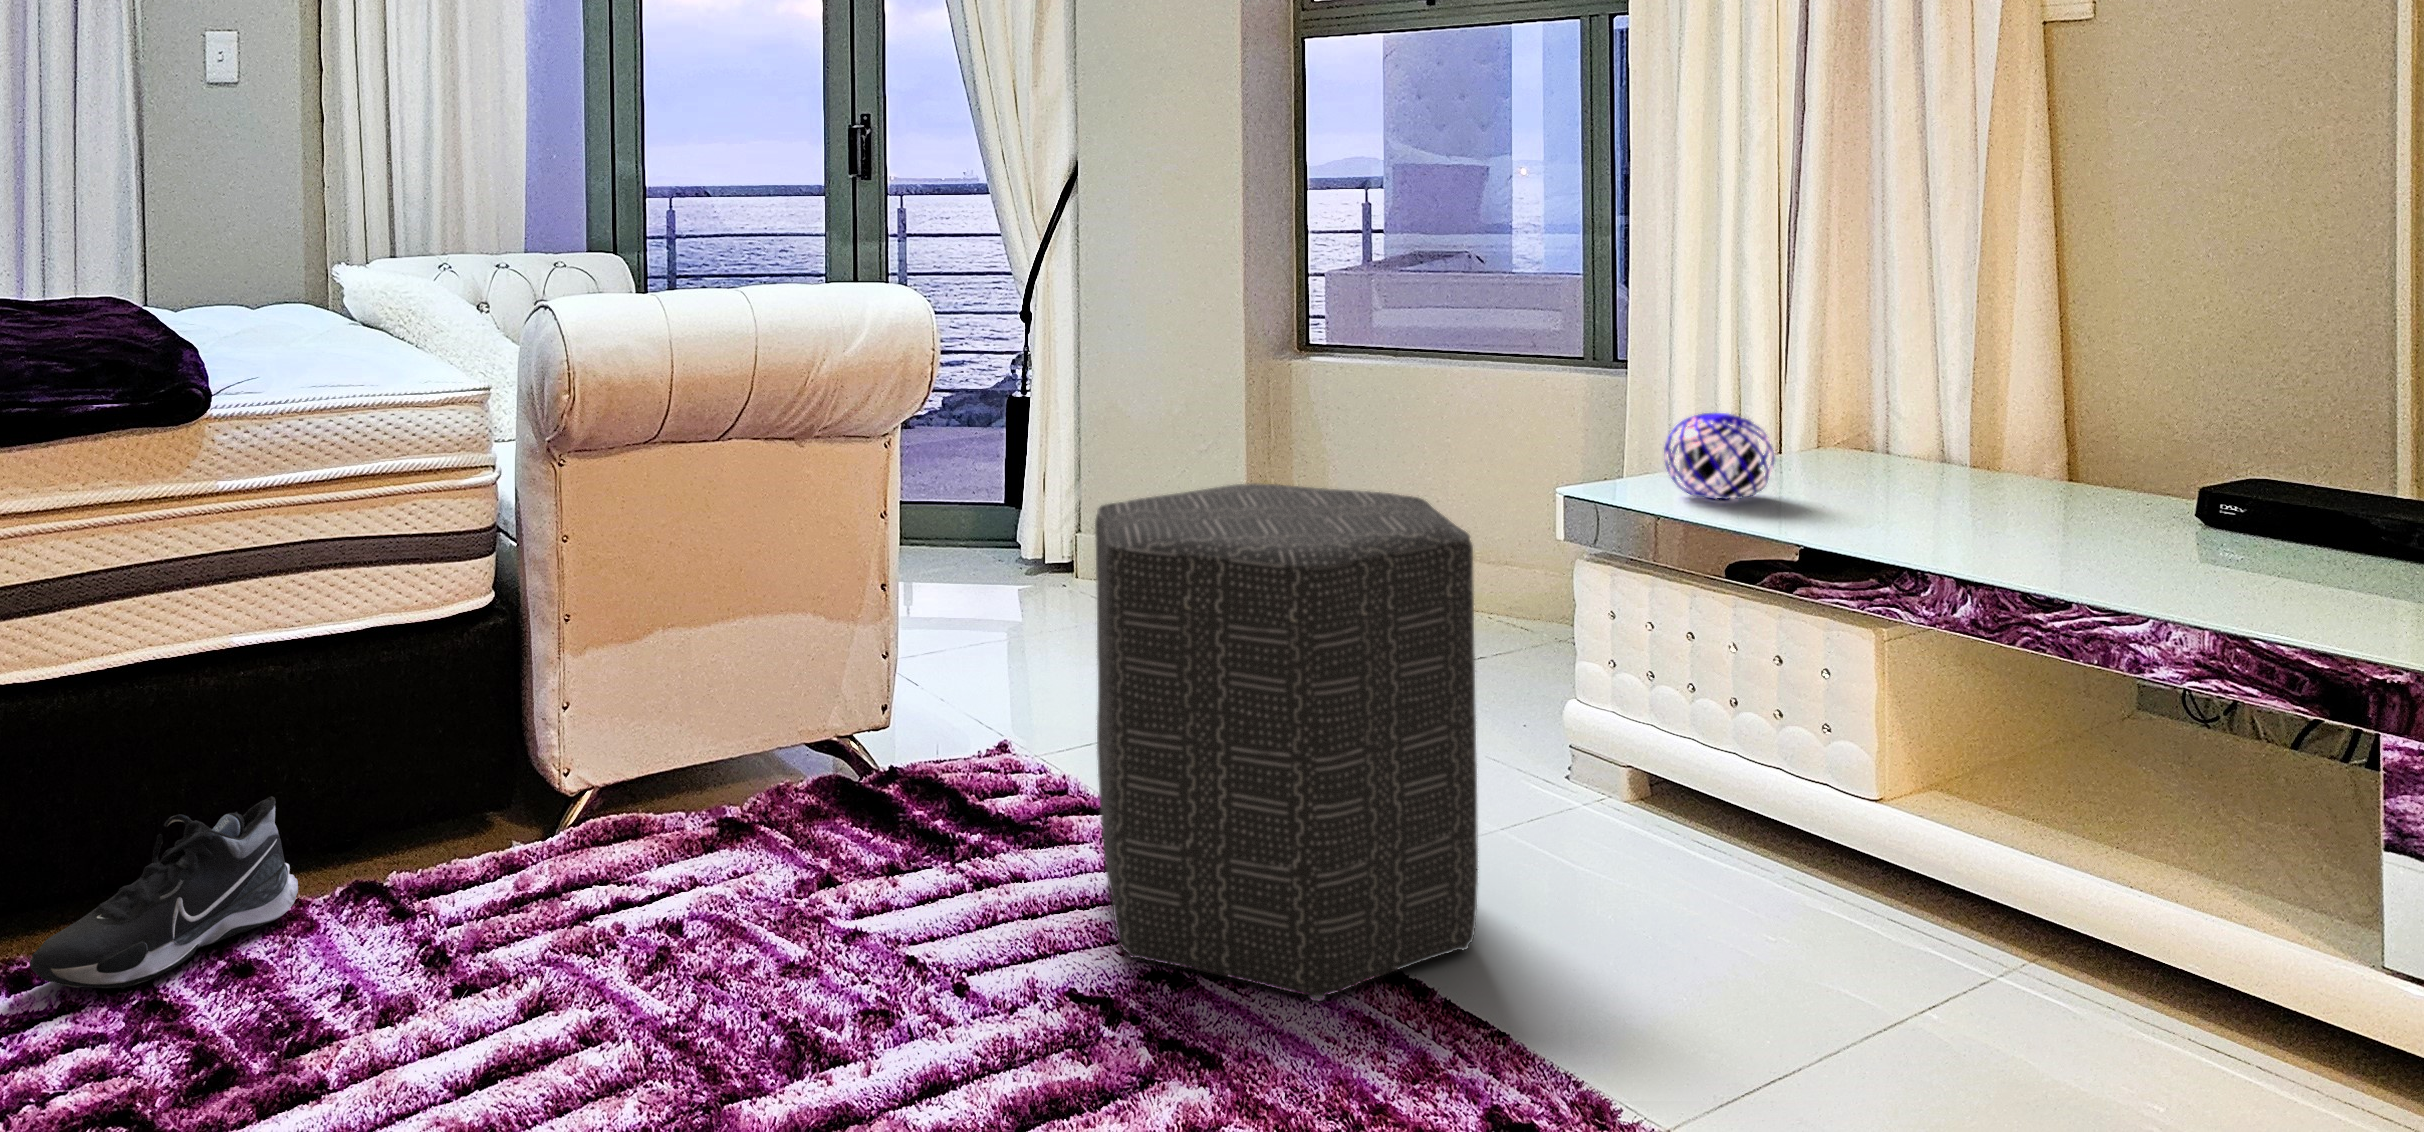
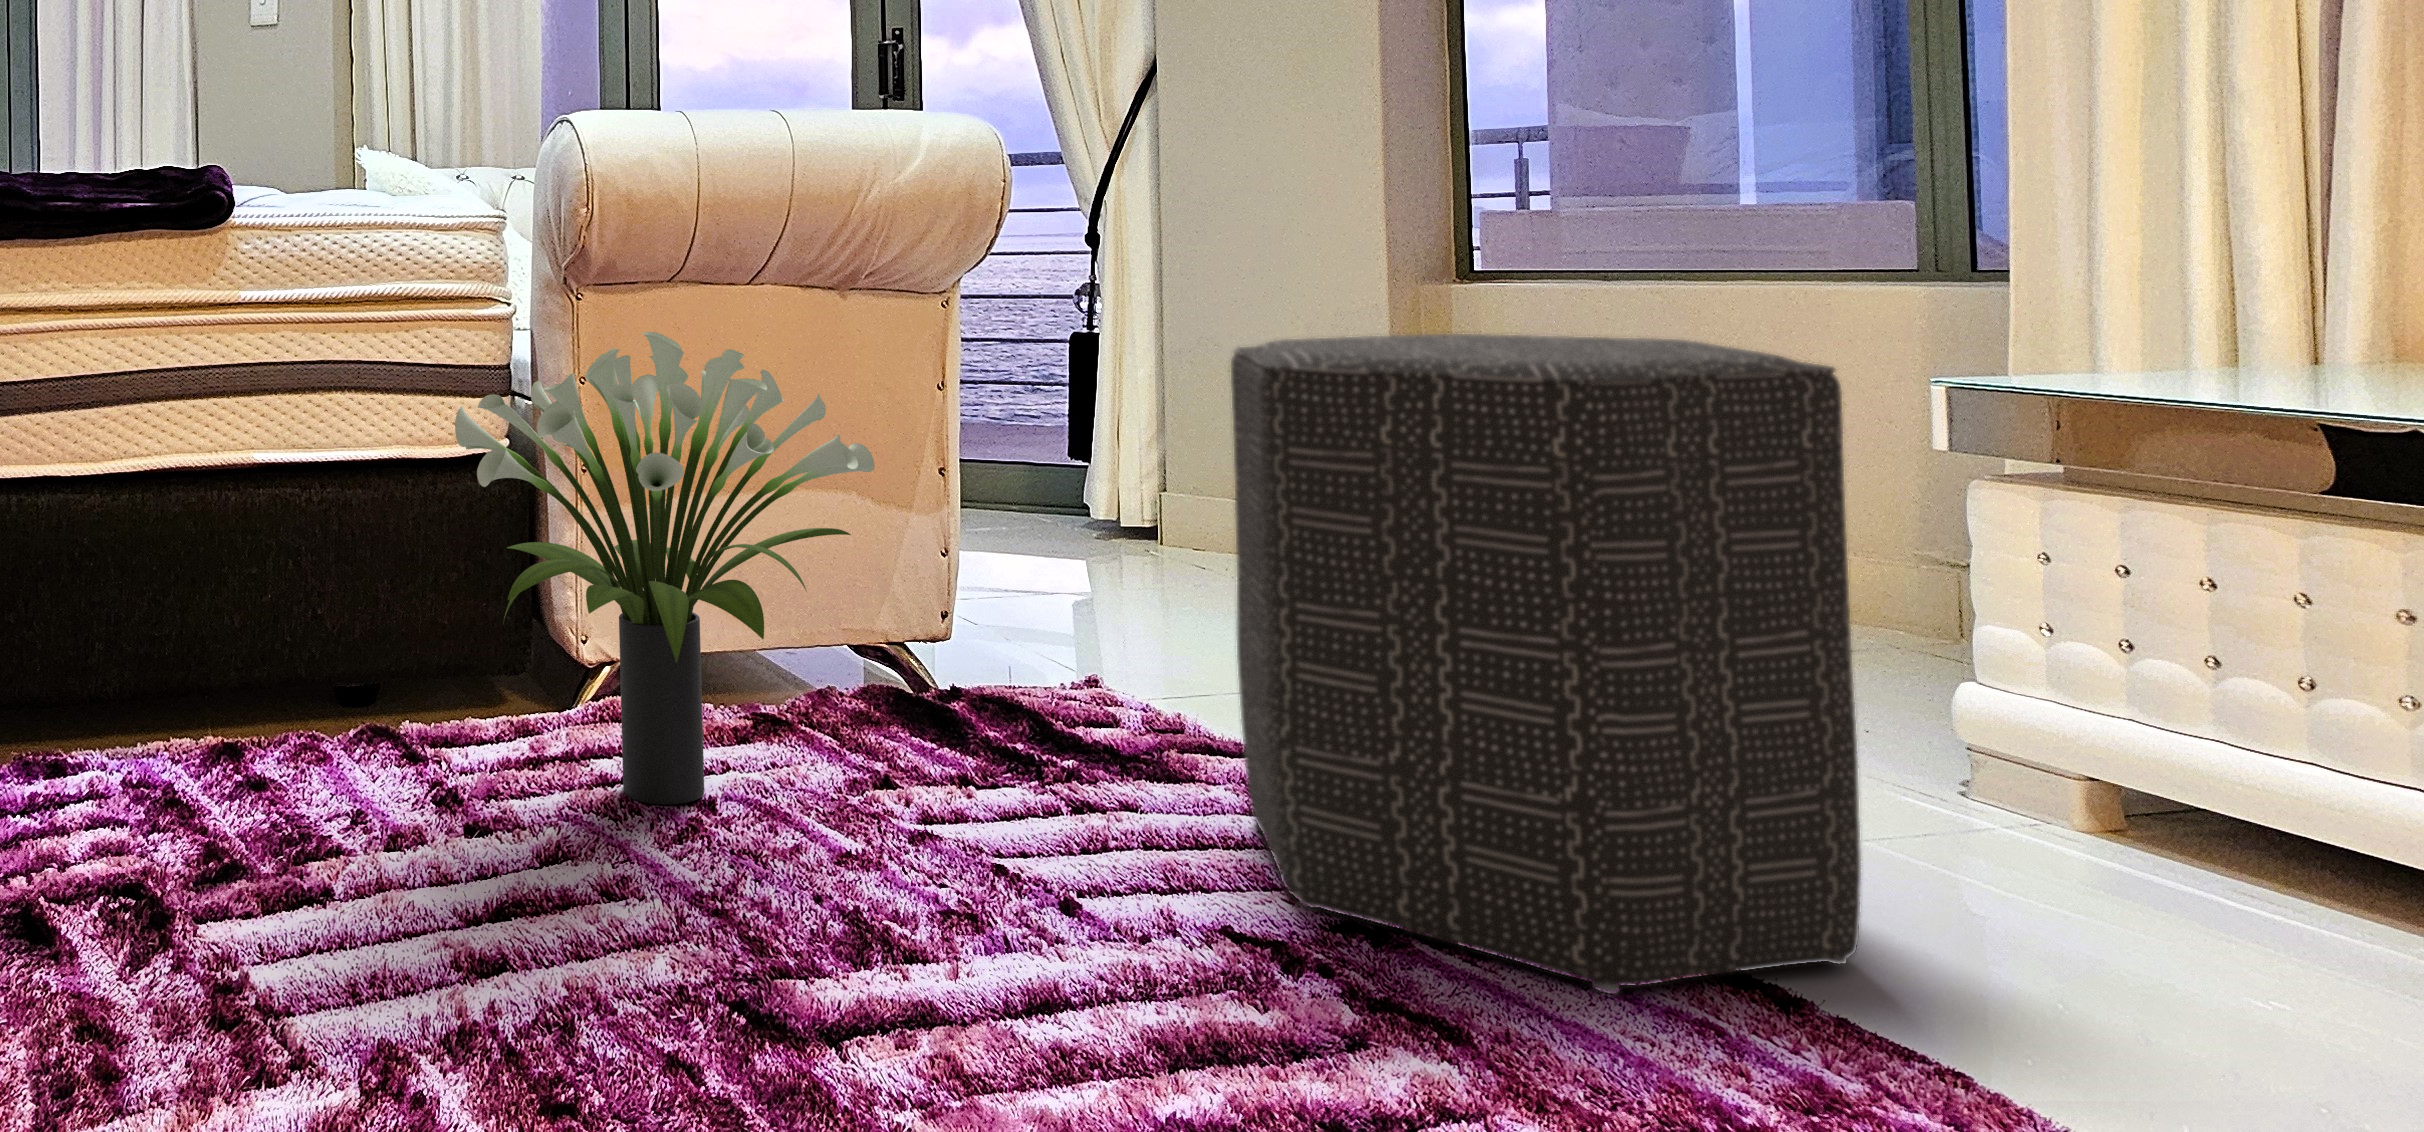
decorative orb: present [1664,413,1775,499] -> none [2107,272,2328,392]
potted plant: none [439,520,818,936] -> present [455,332,874,805]
shoe: present [30,797,298,989] -> none [61,619,315,785]

